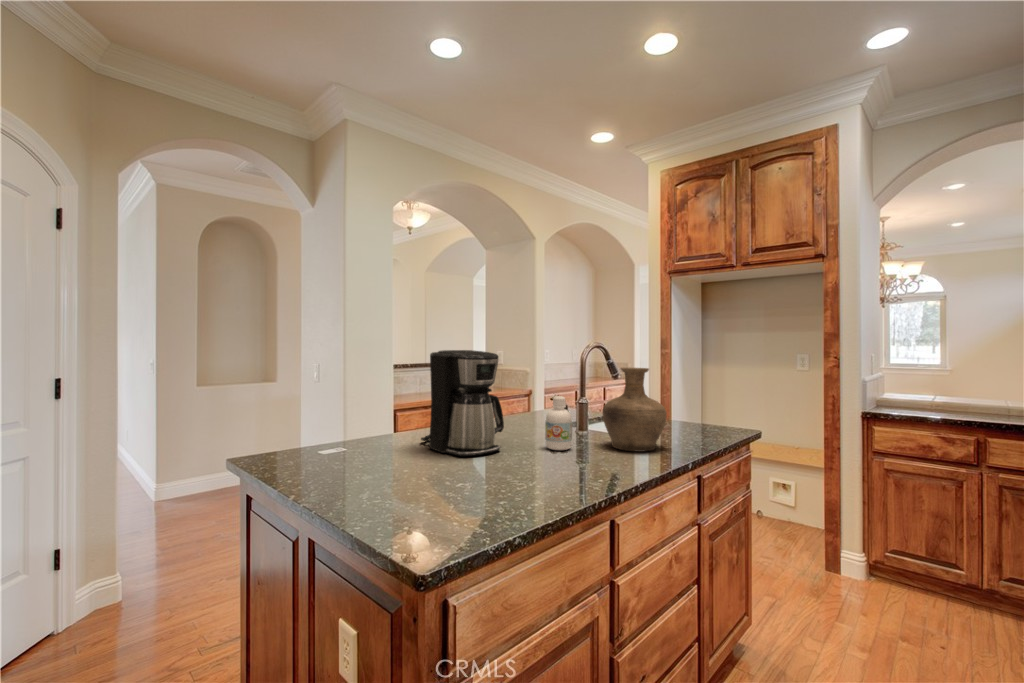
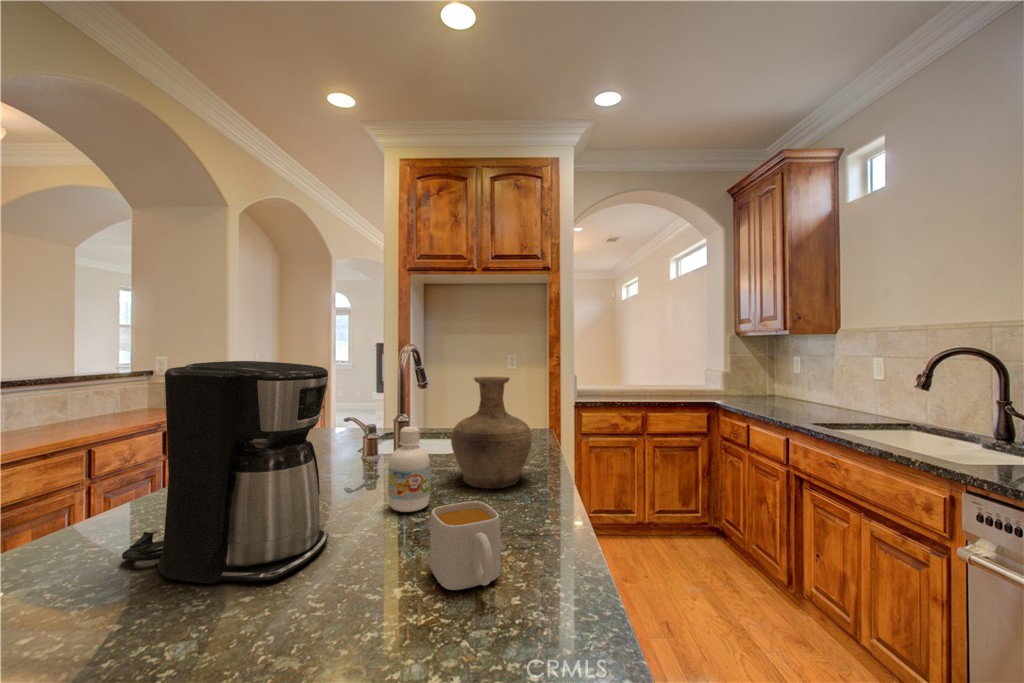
mug: none [521,434,558,476] -> present [430,501,500,590]

